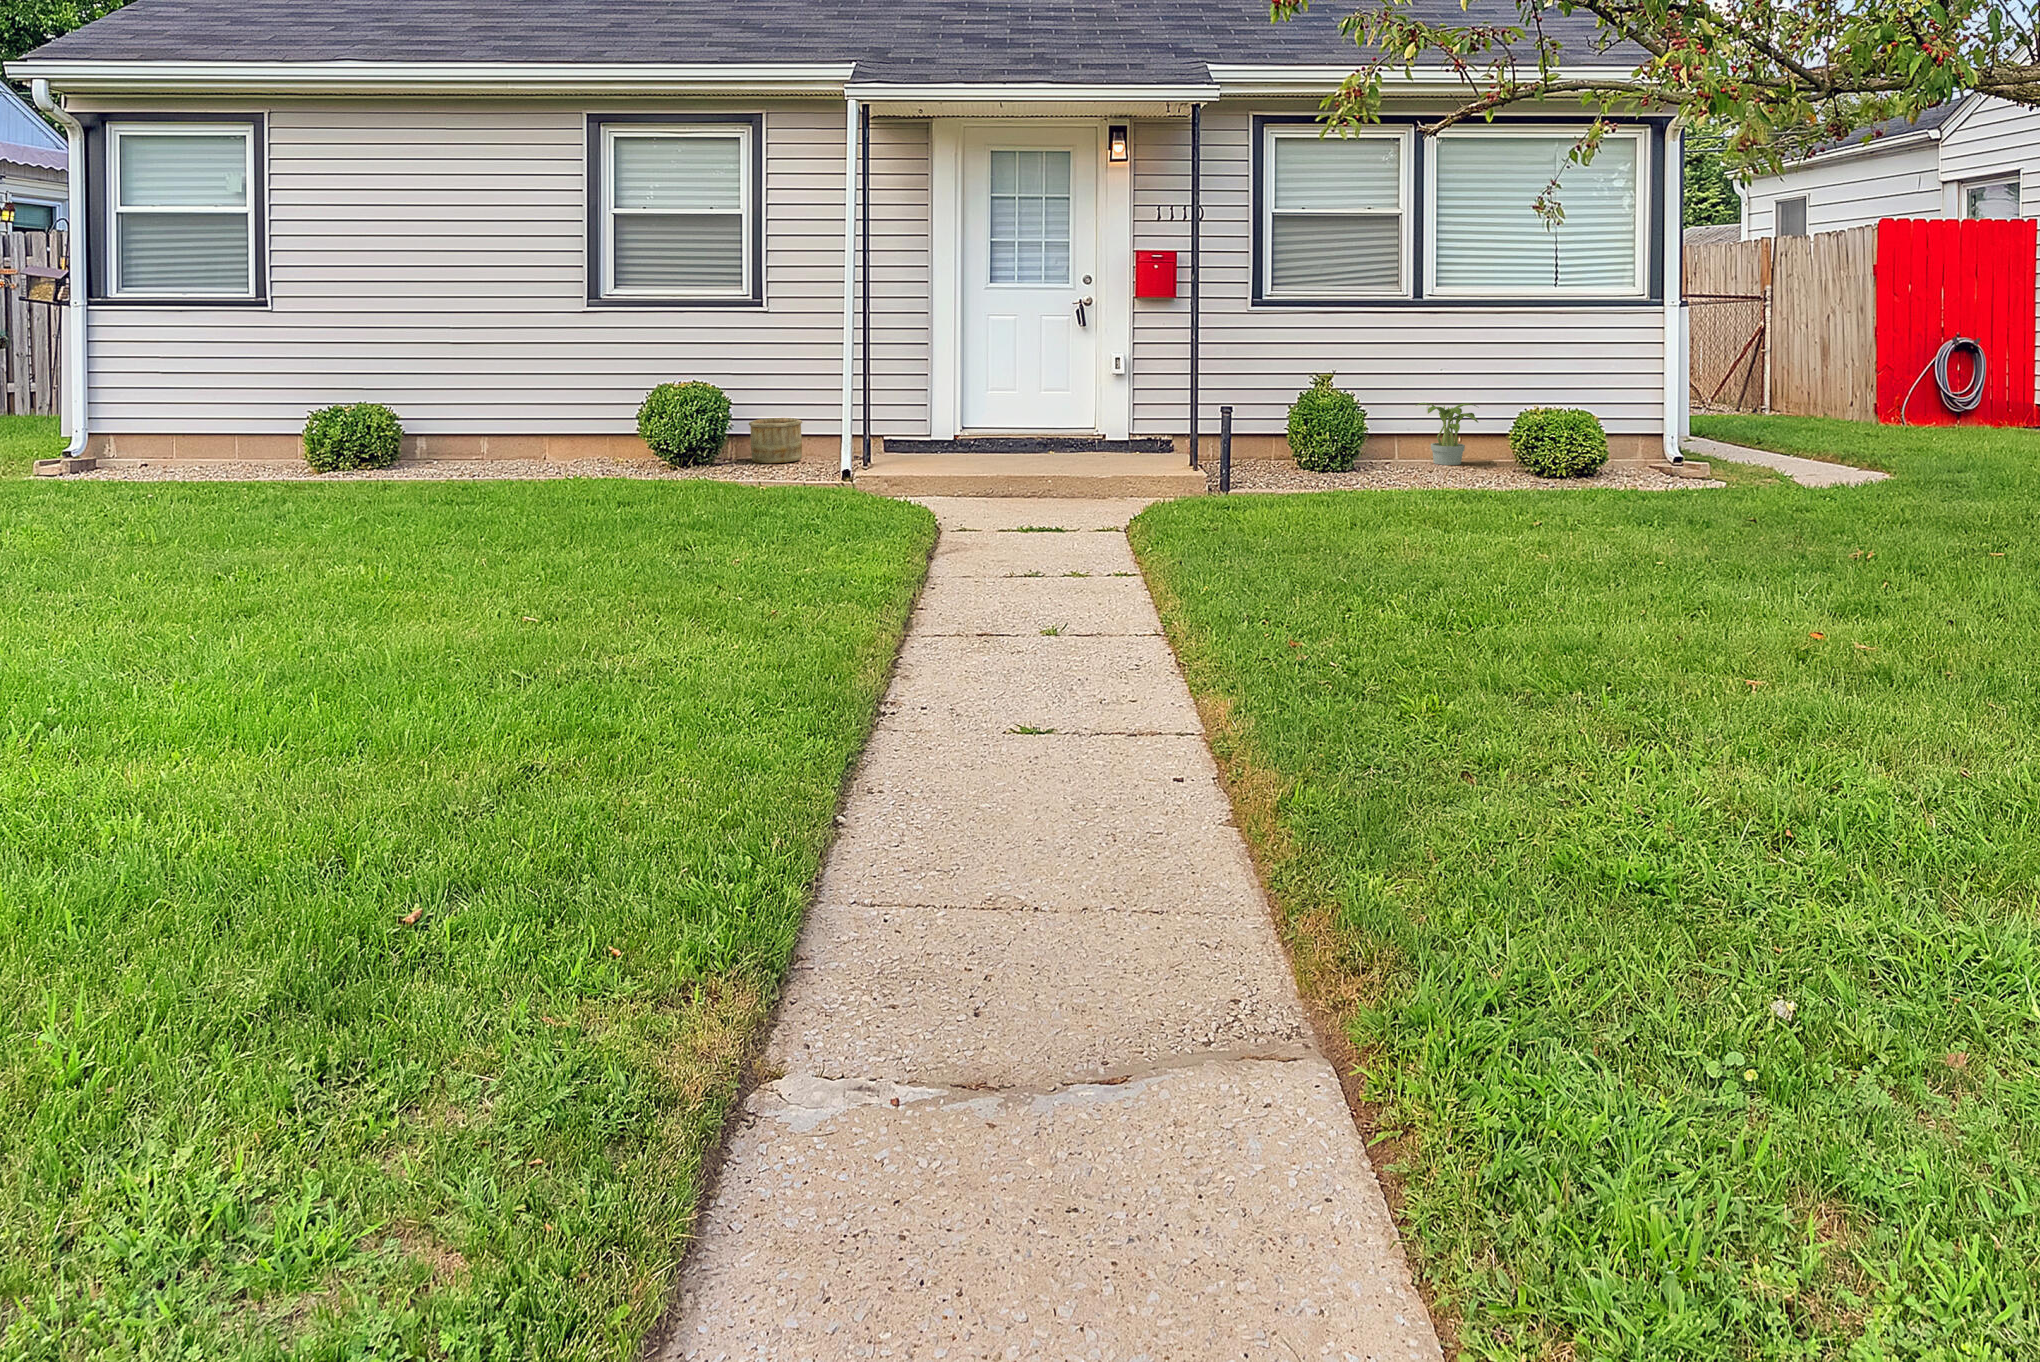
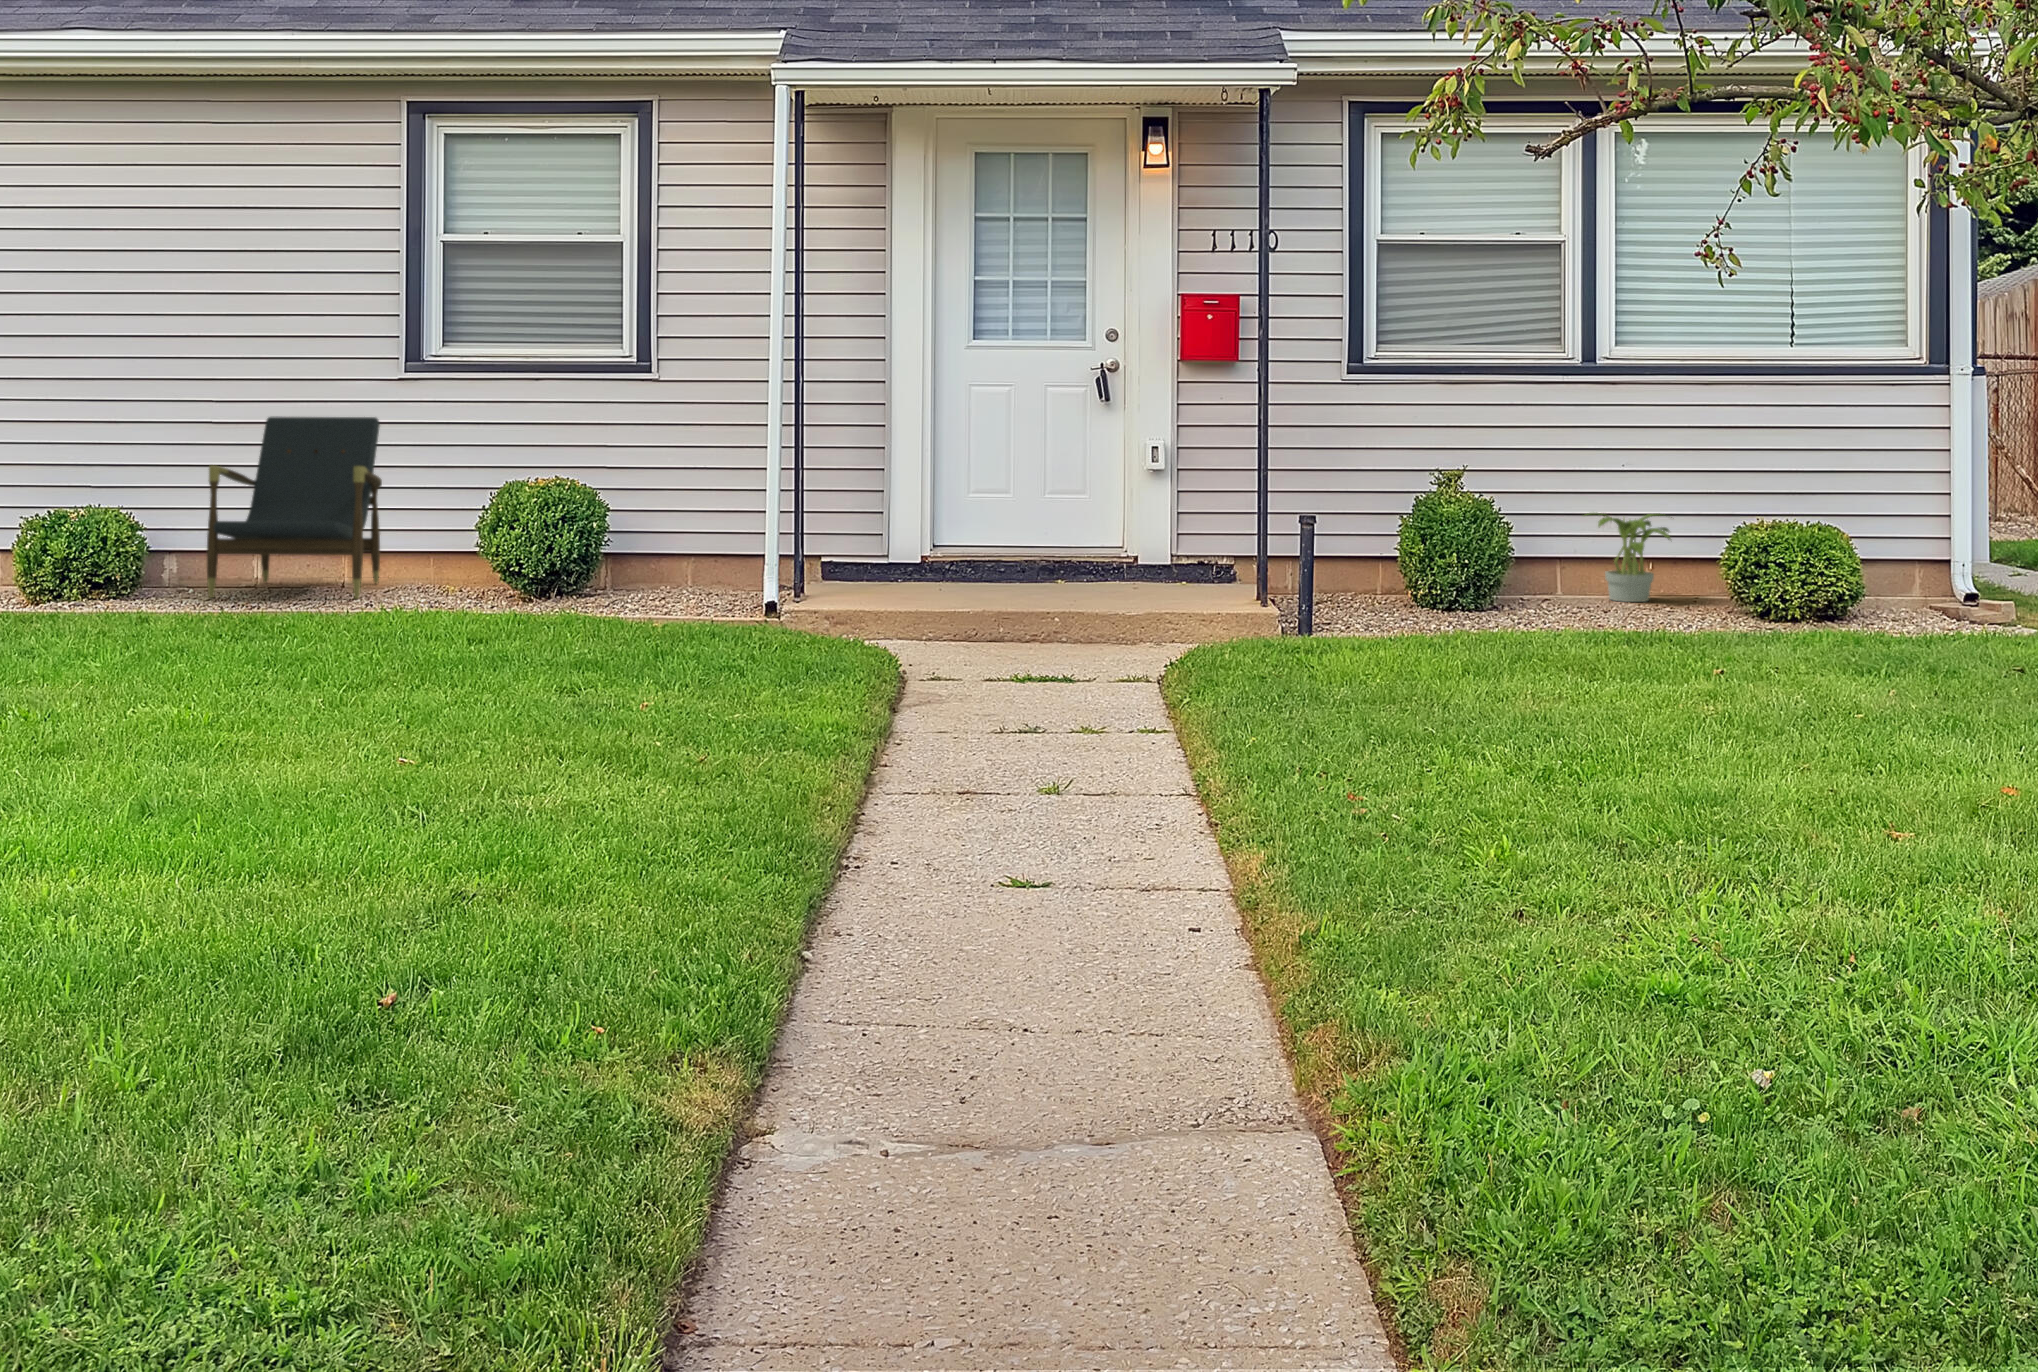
lounge chair: none [439,339,570,469] -> present [207,417,382,599]
wooden bucket: present [749,418,802,463] -> none [630,530,706,593]

